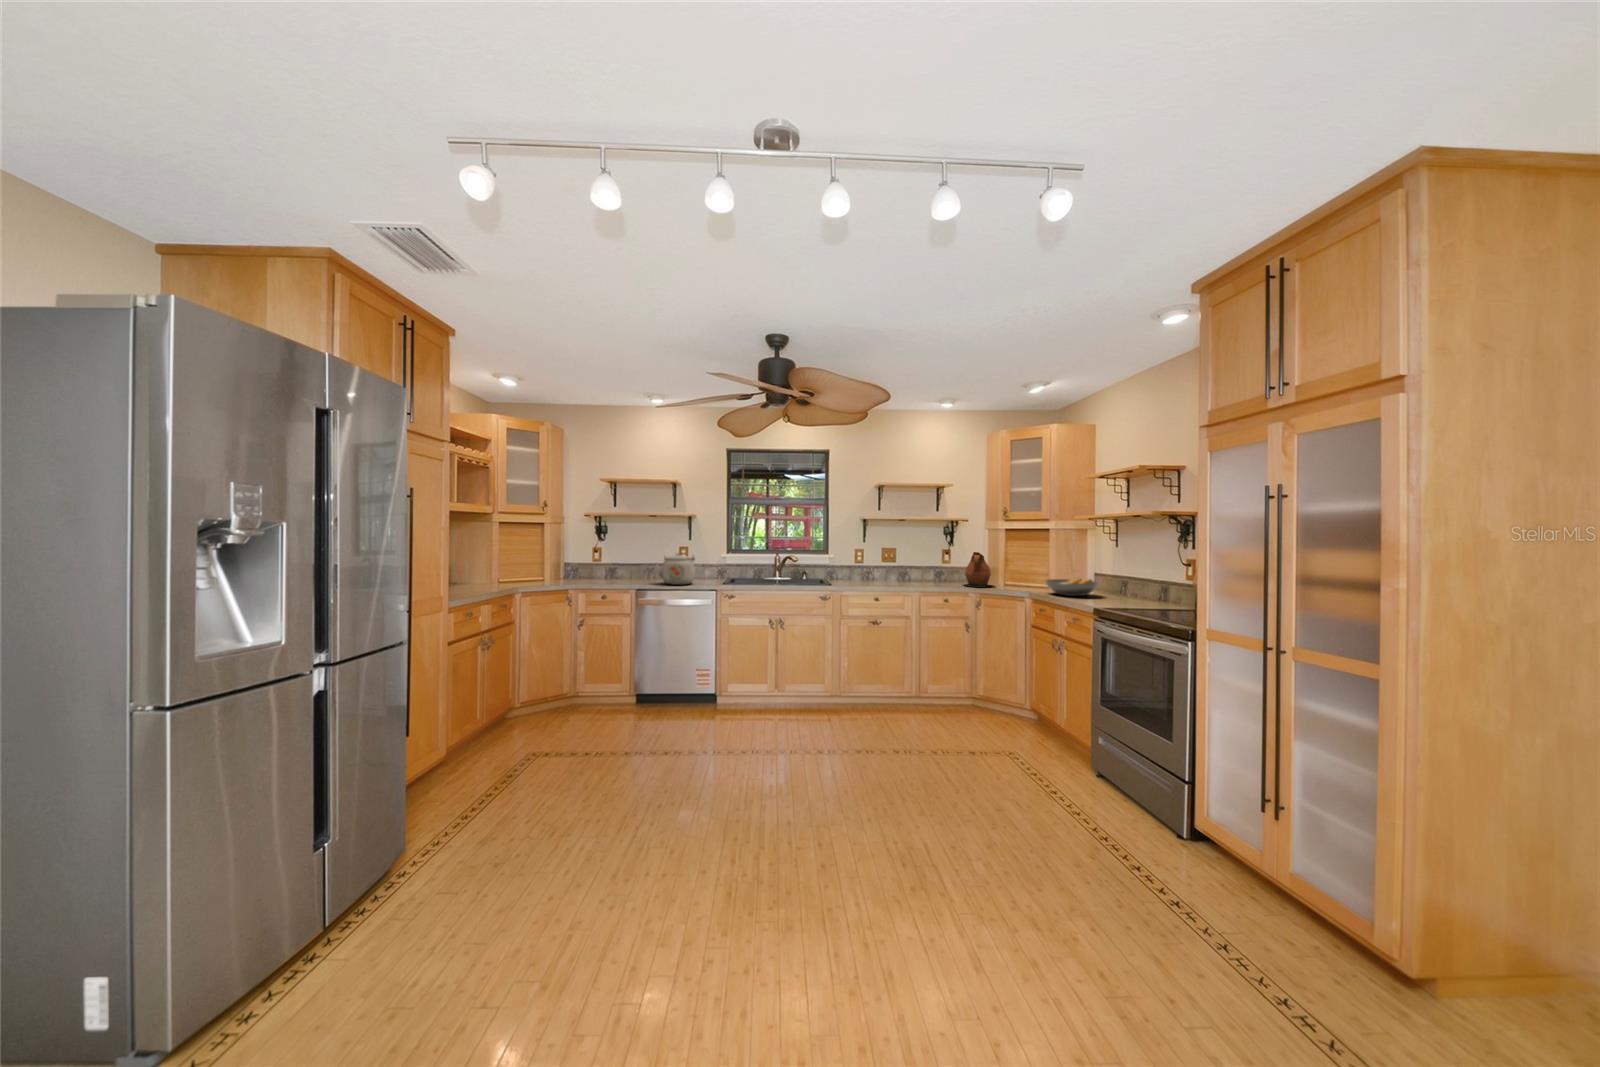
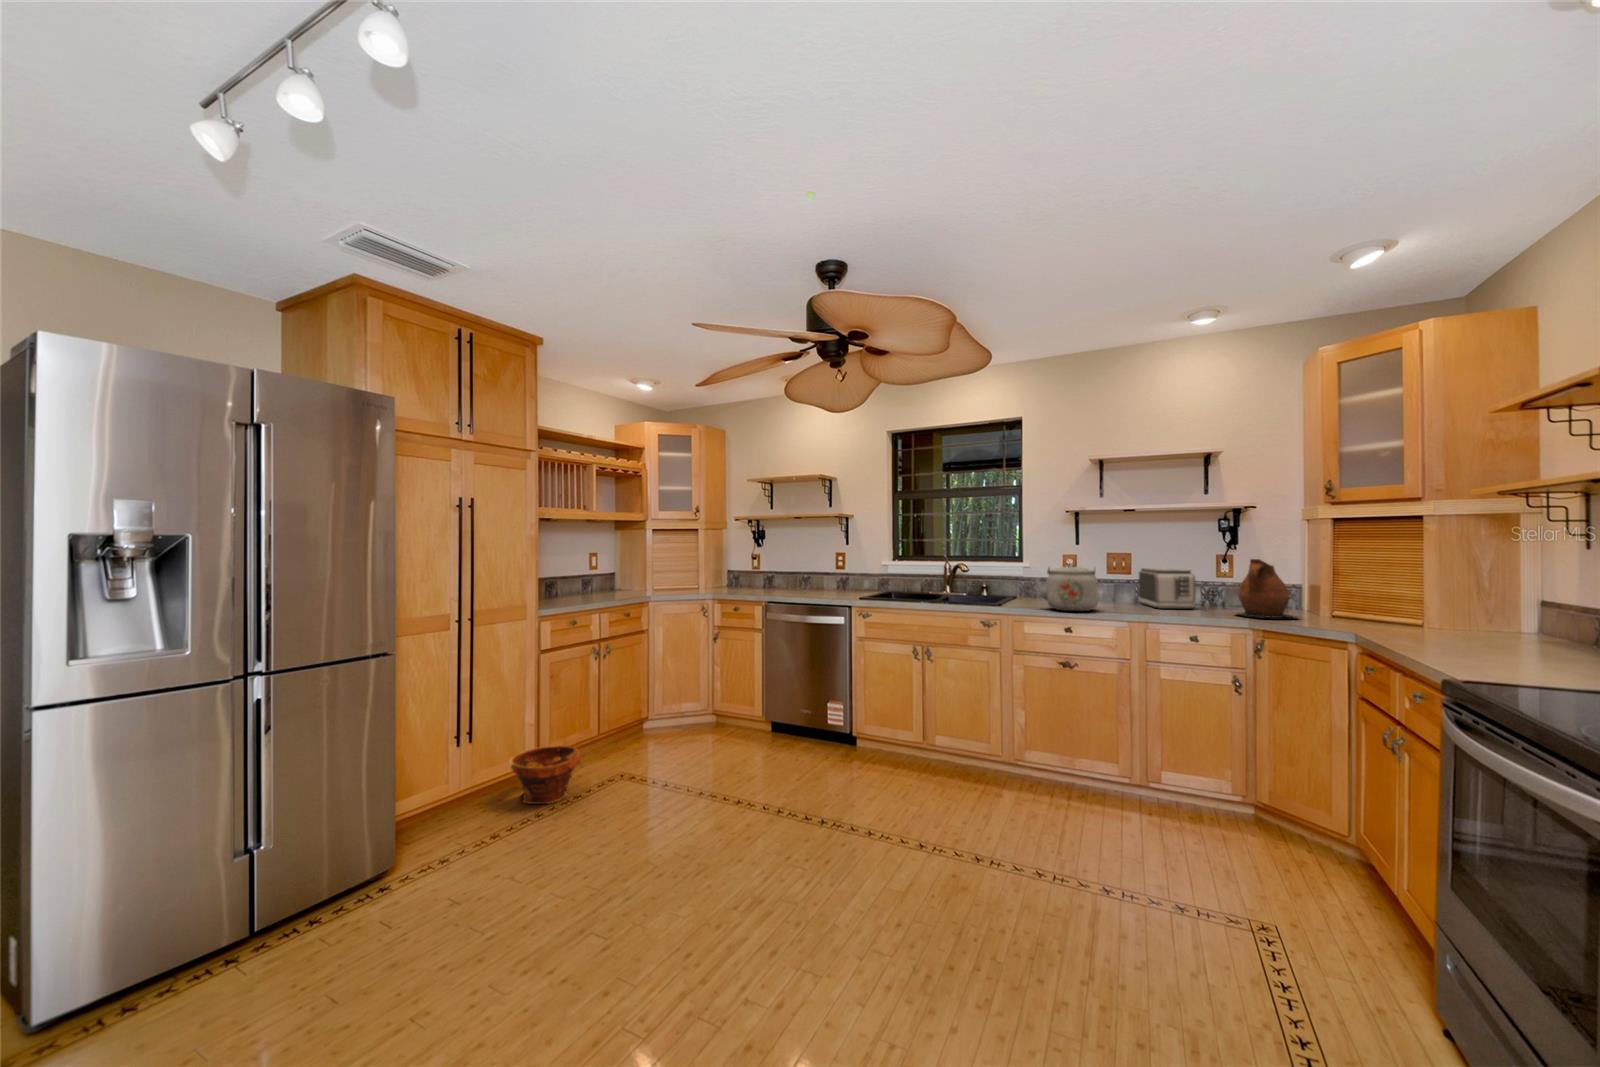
kettle: present [656,553,695,585] -> present [1036,564,1098,611]
toaster: none [902,557,939,584] -> present [1139,568,1196,609]
fruit bowl: present [1046,579,1098,596] -> none [1386,610,1522,644]
planter: none [420,743,499,808] -> present [509,746,581,804]

